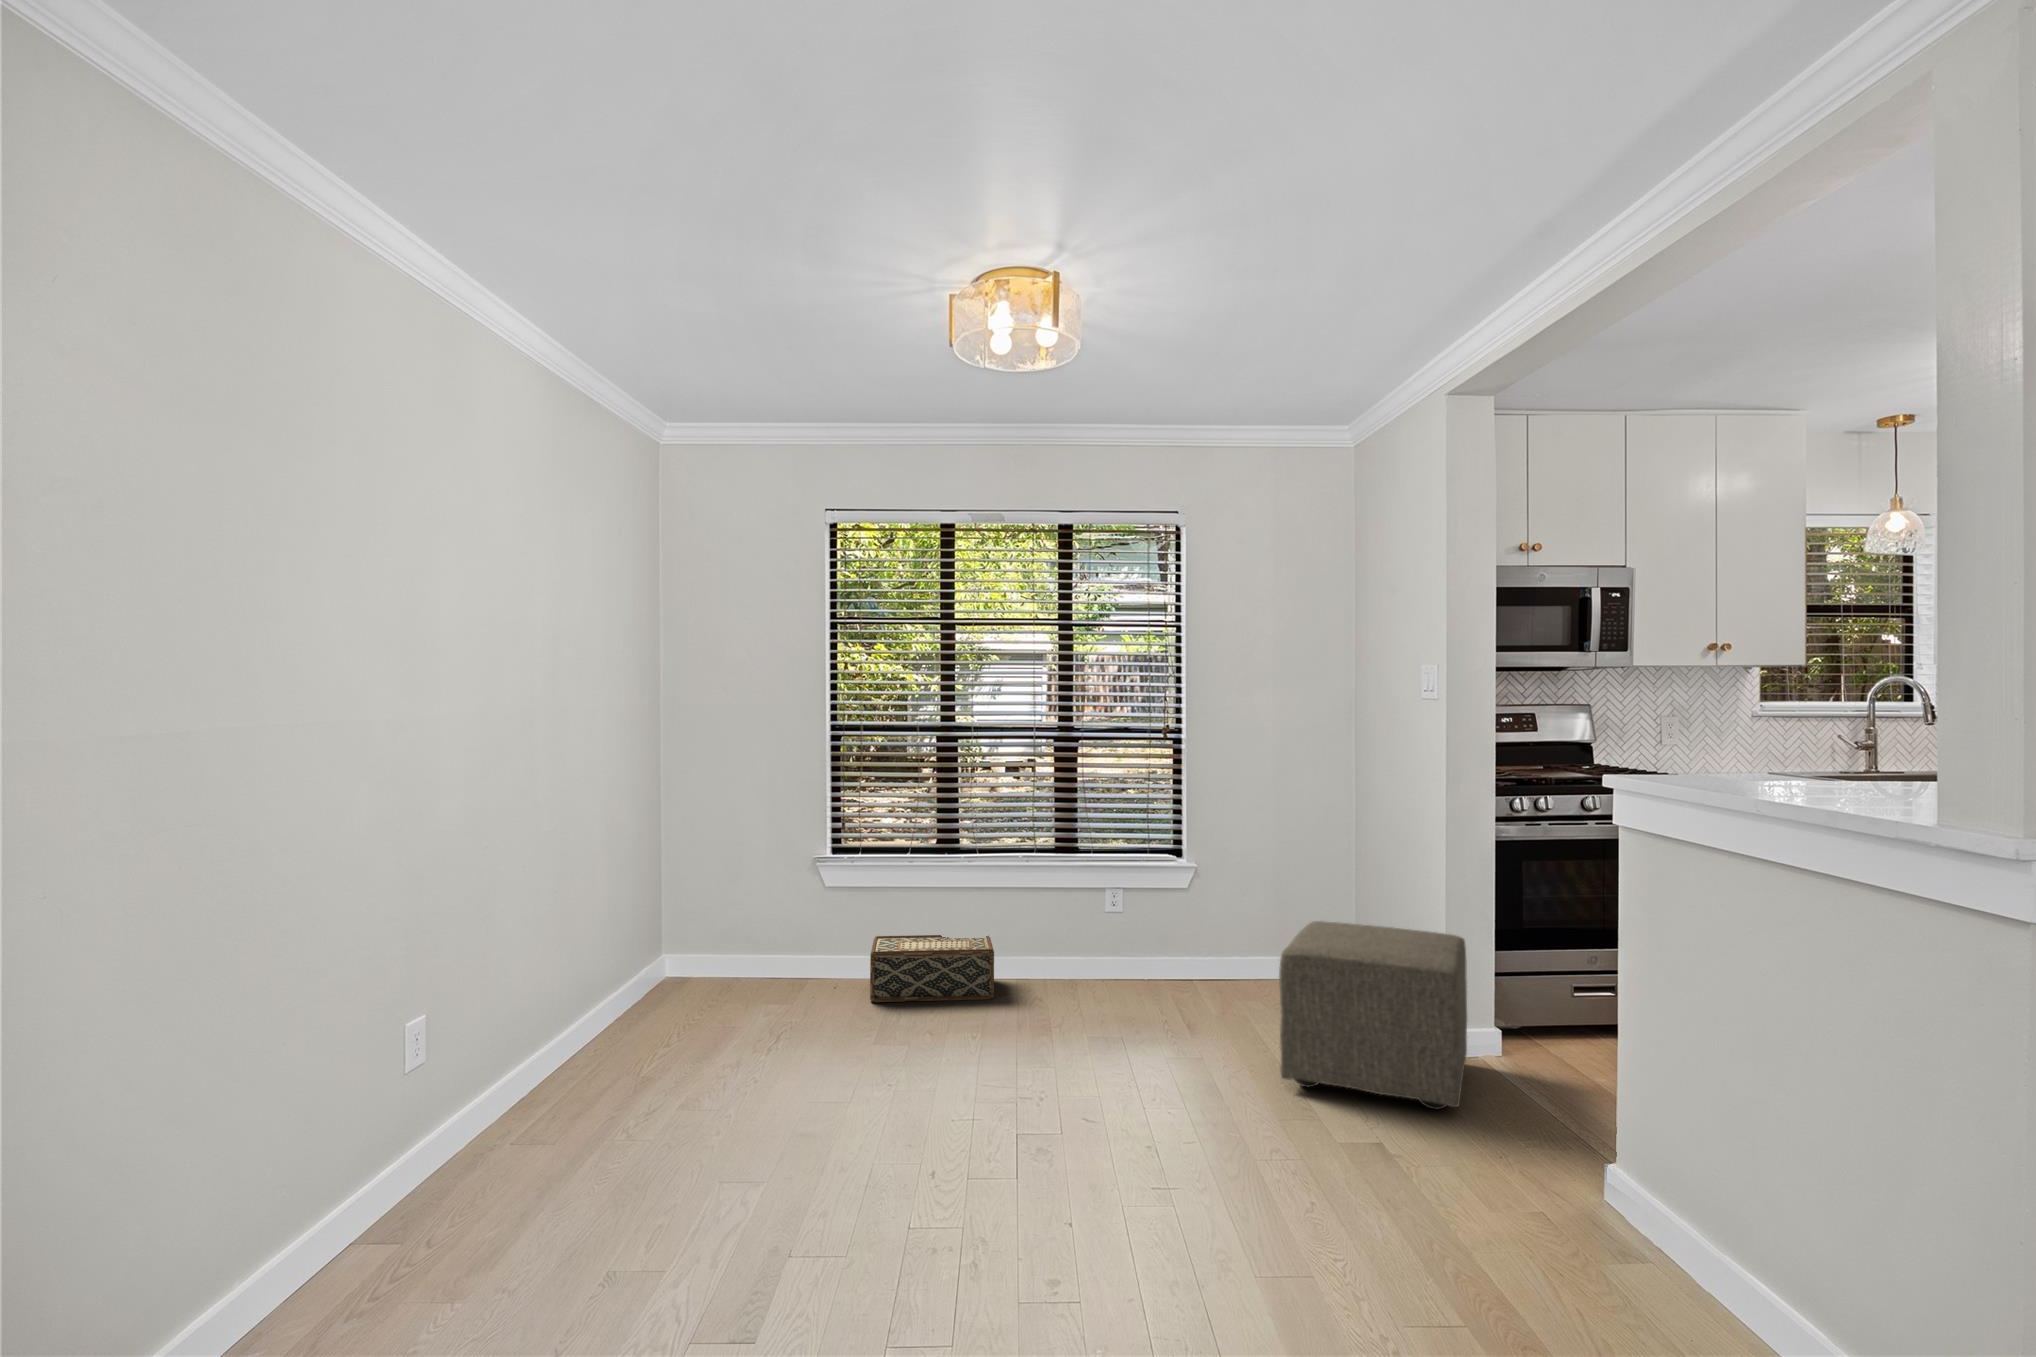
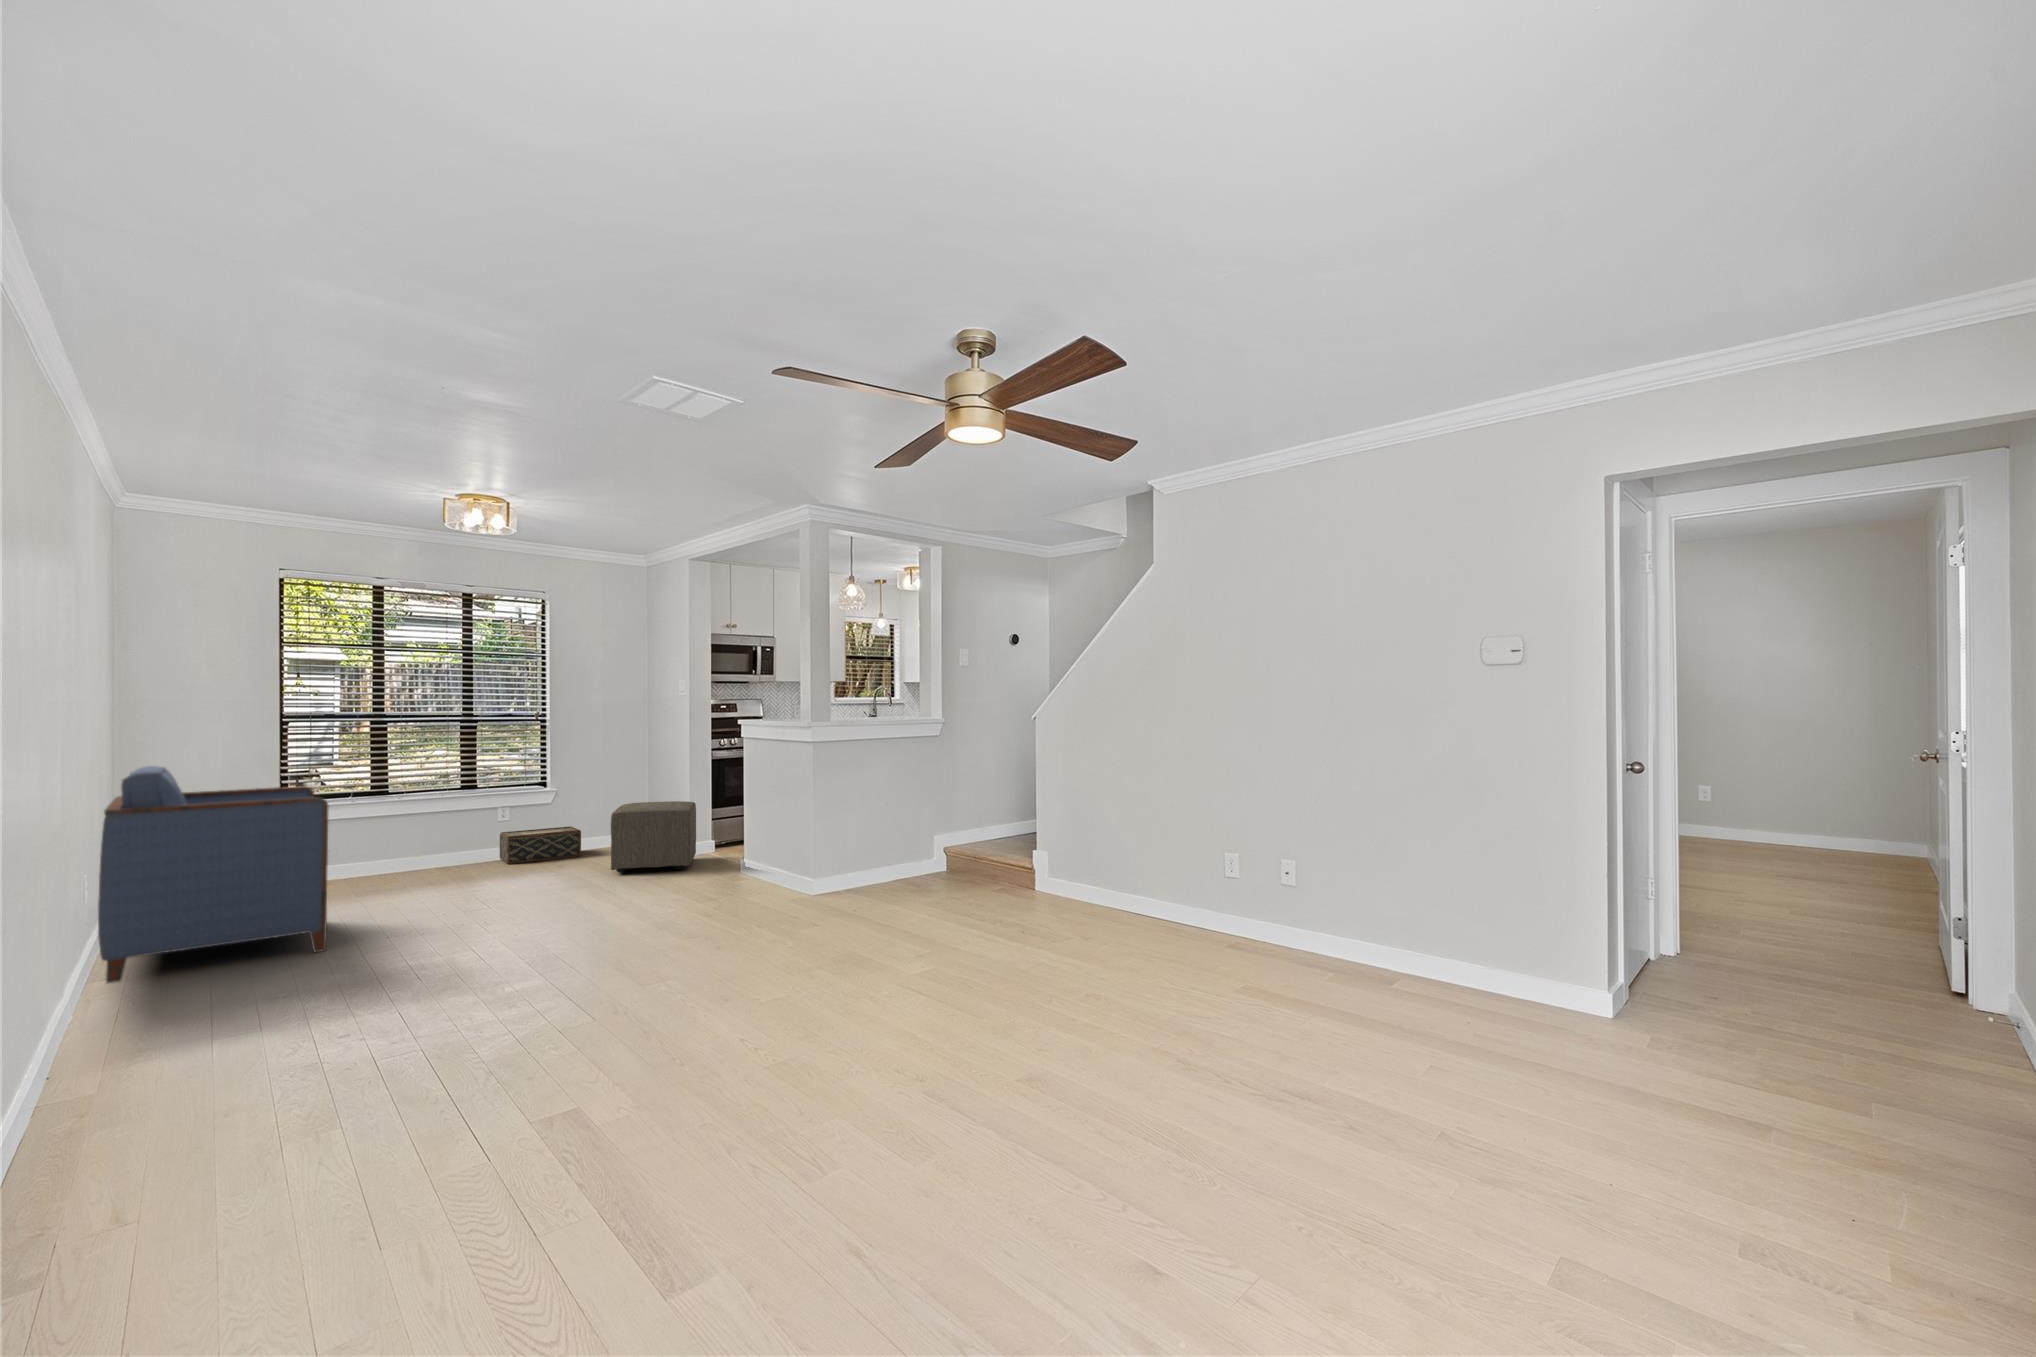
armchair: none [290,812,750,1264] -> present [98,766,328,983]
woven basket: present [870,935,994,1002] -> present [500,826,581,864]

